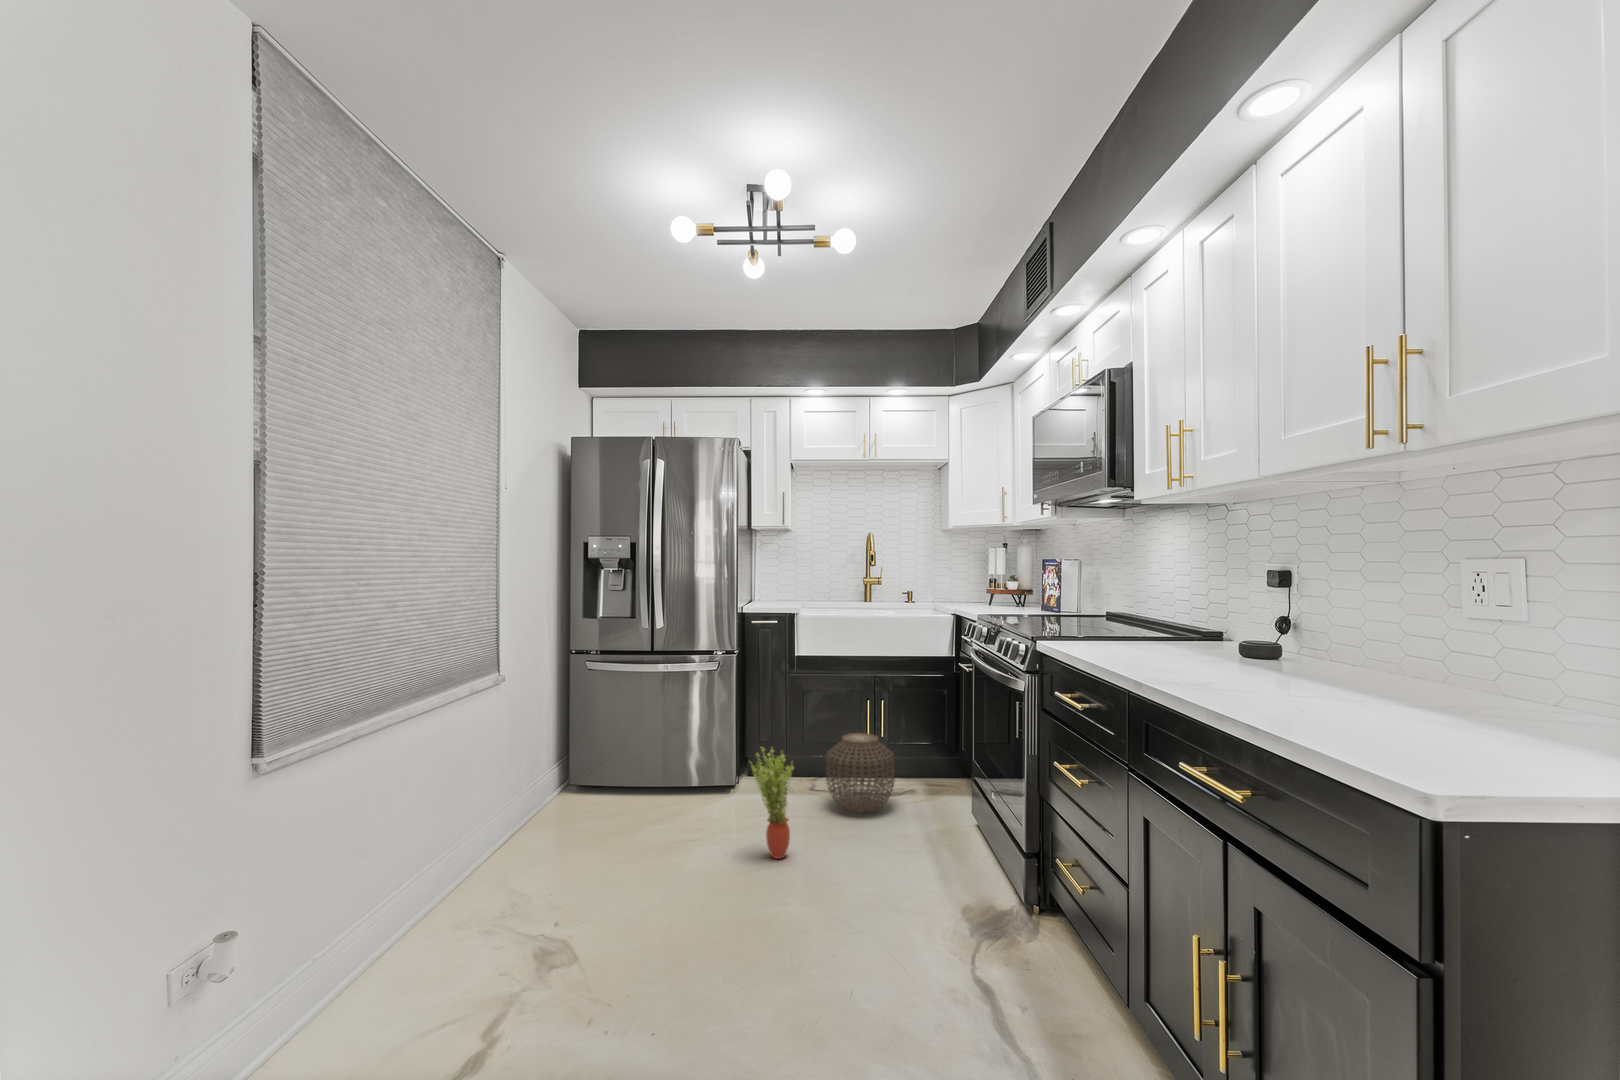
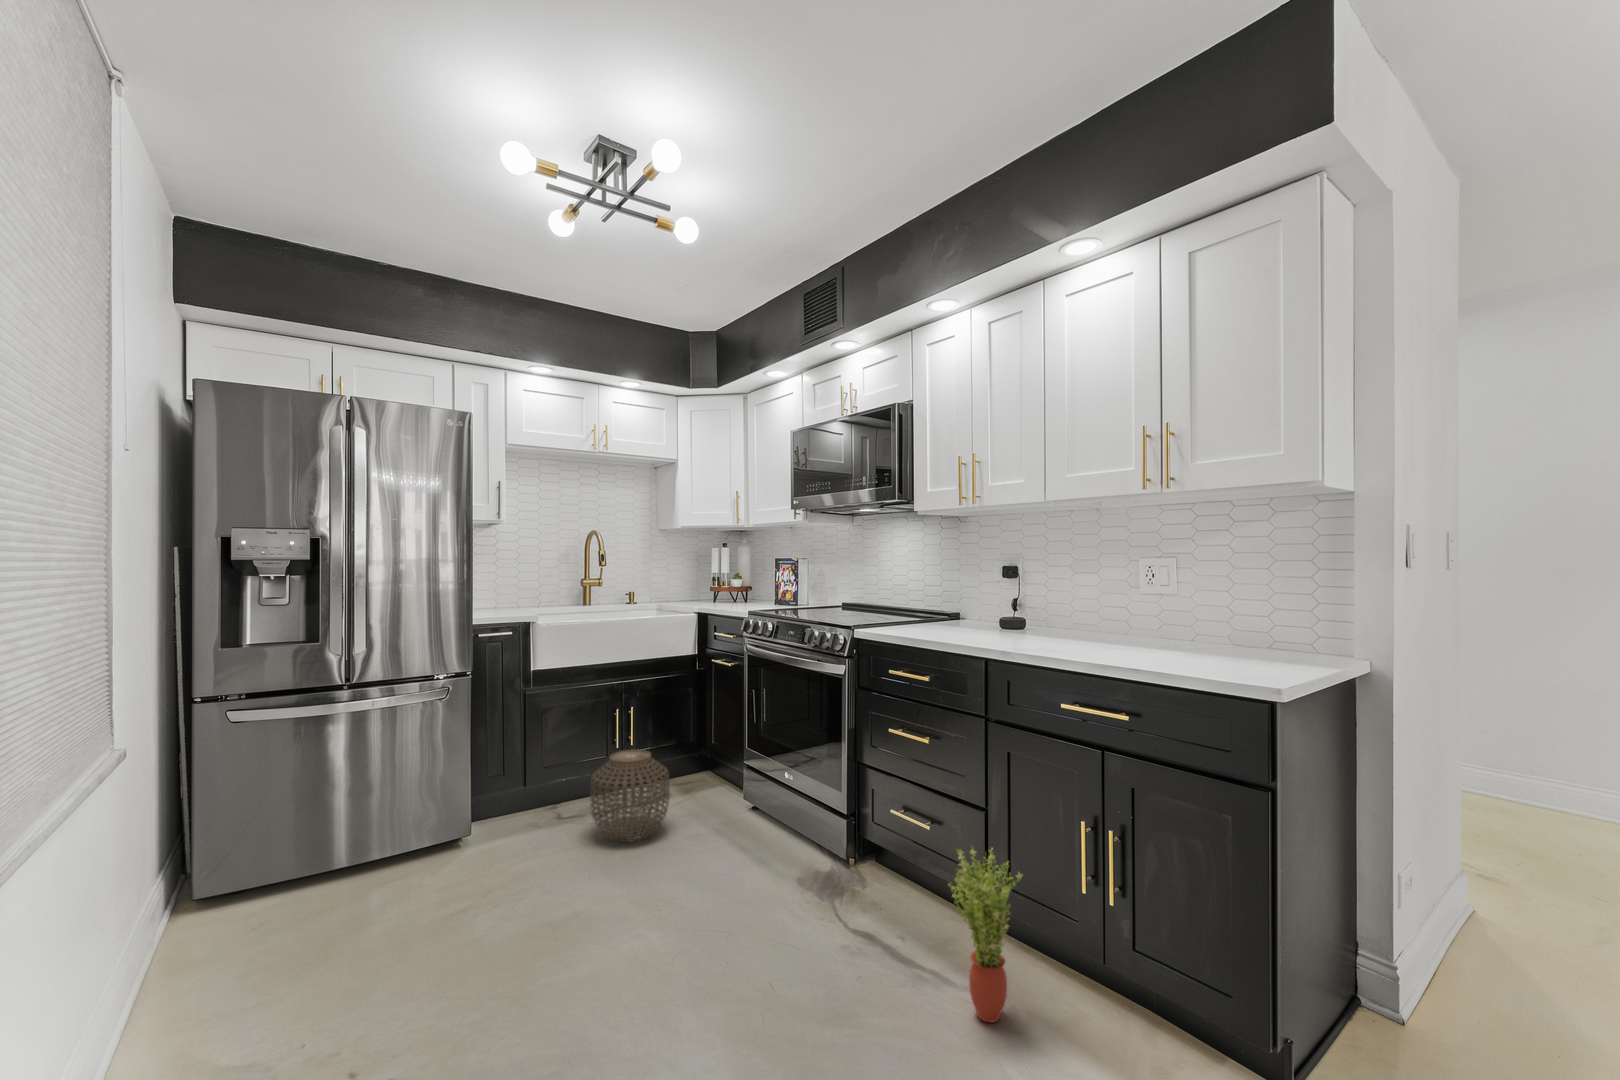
potted plant: present [752,748,793,859] -> present [949,849,1022,1022]

